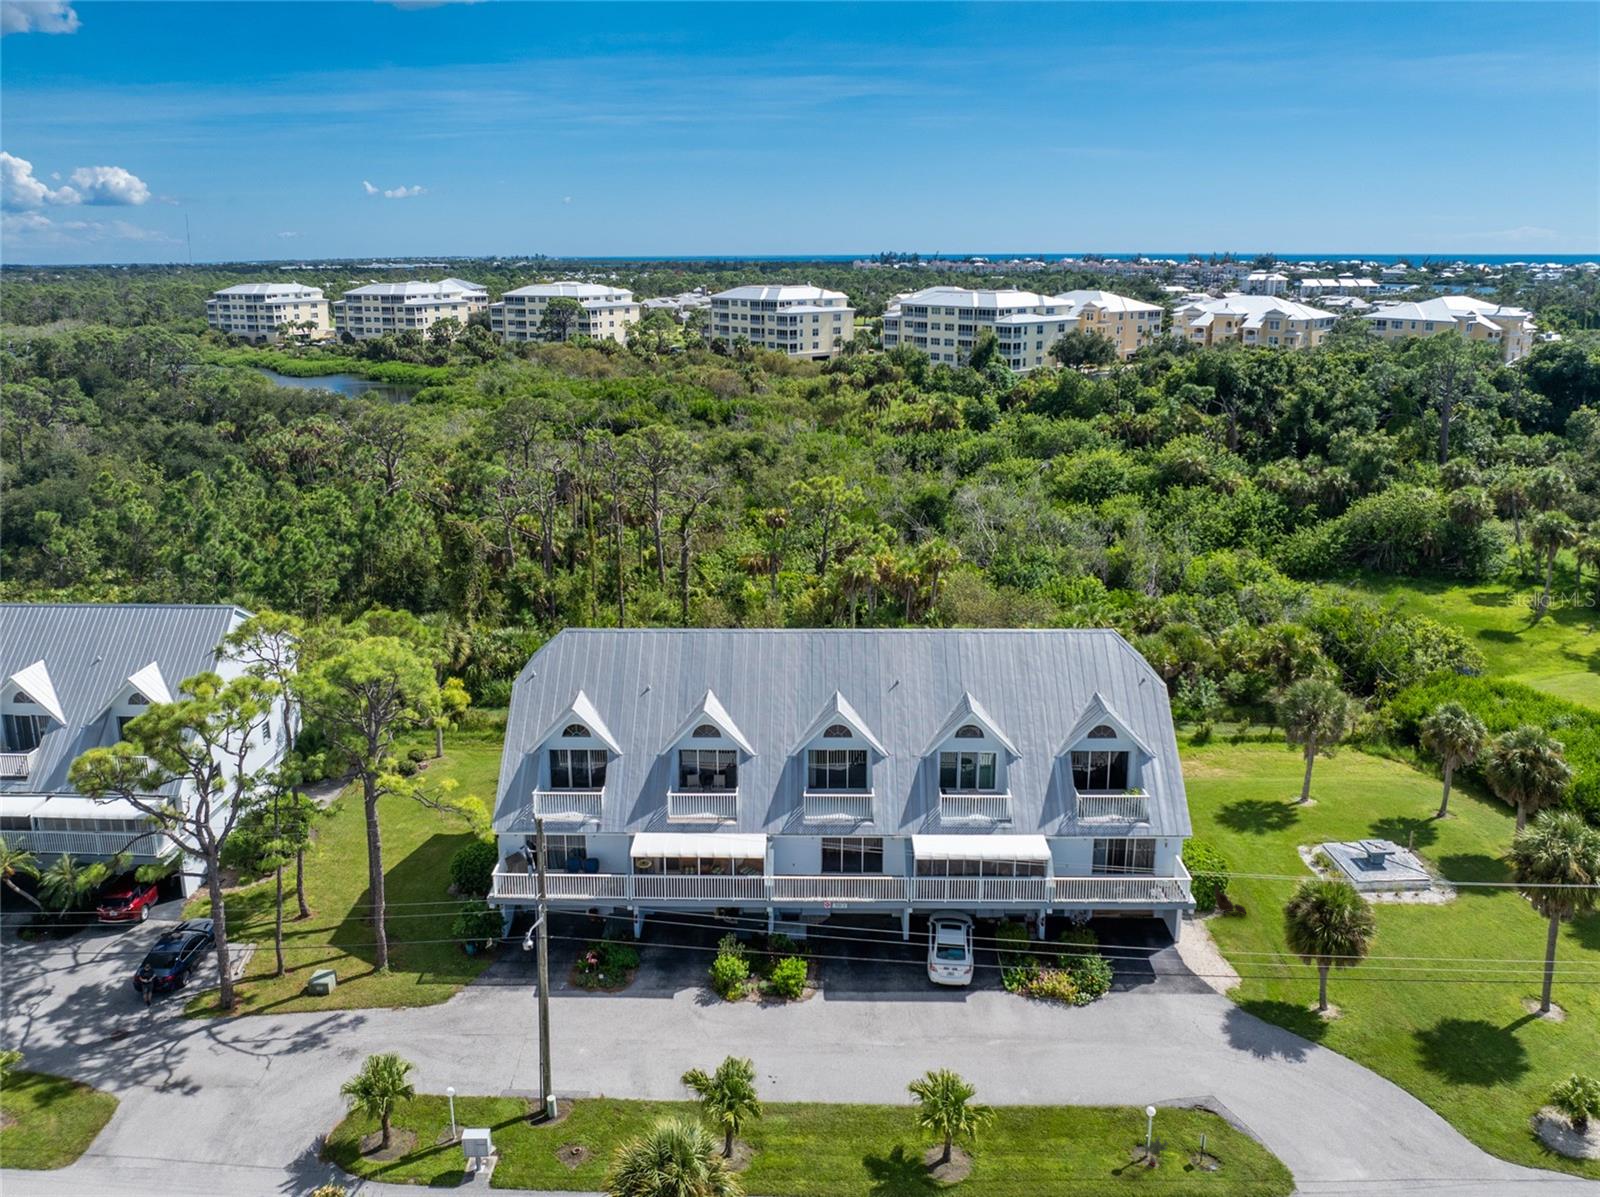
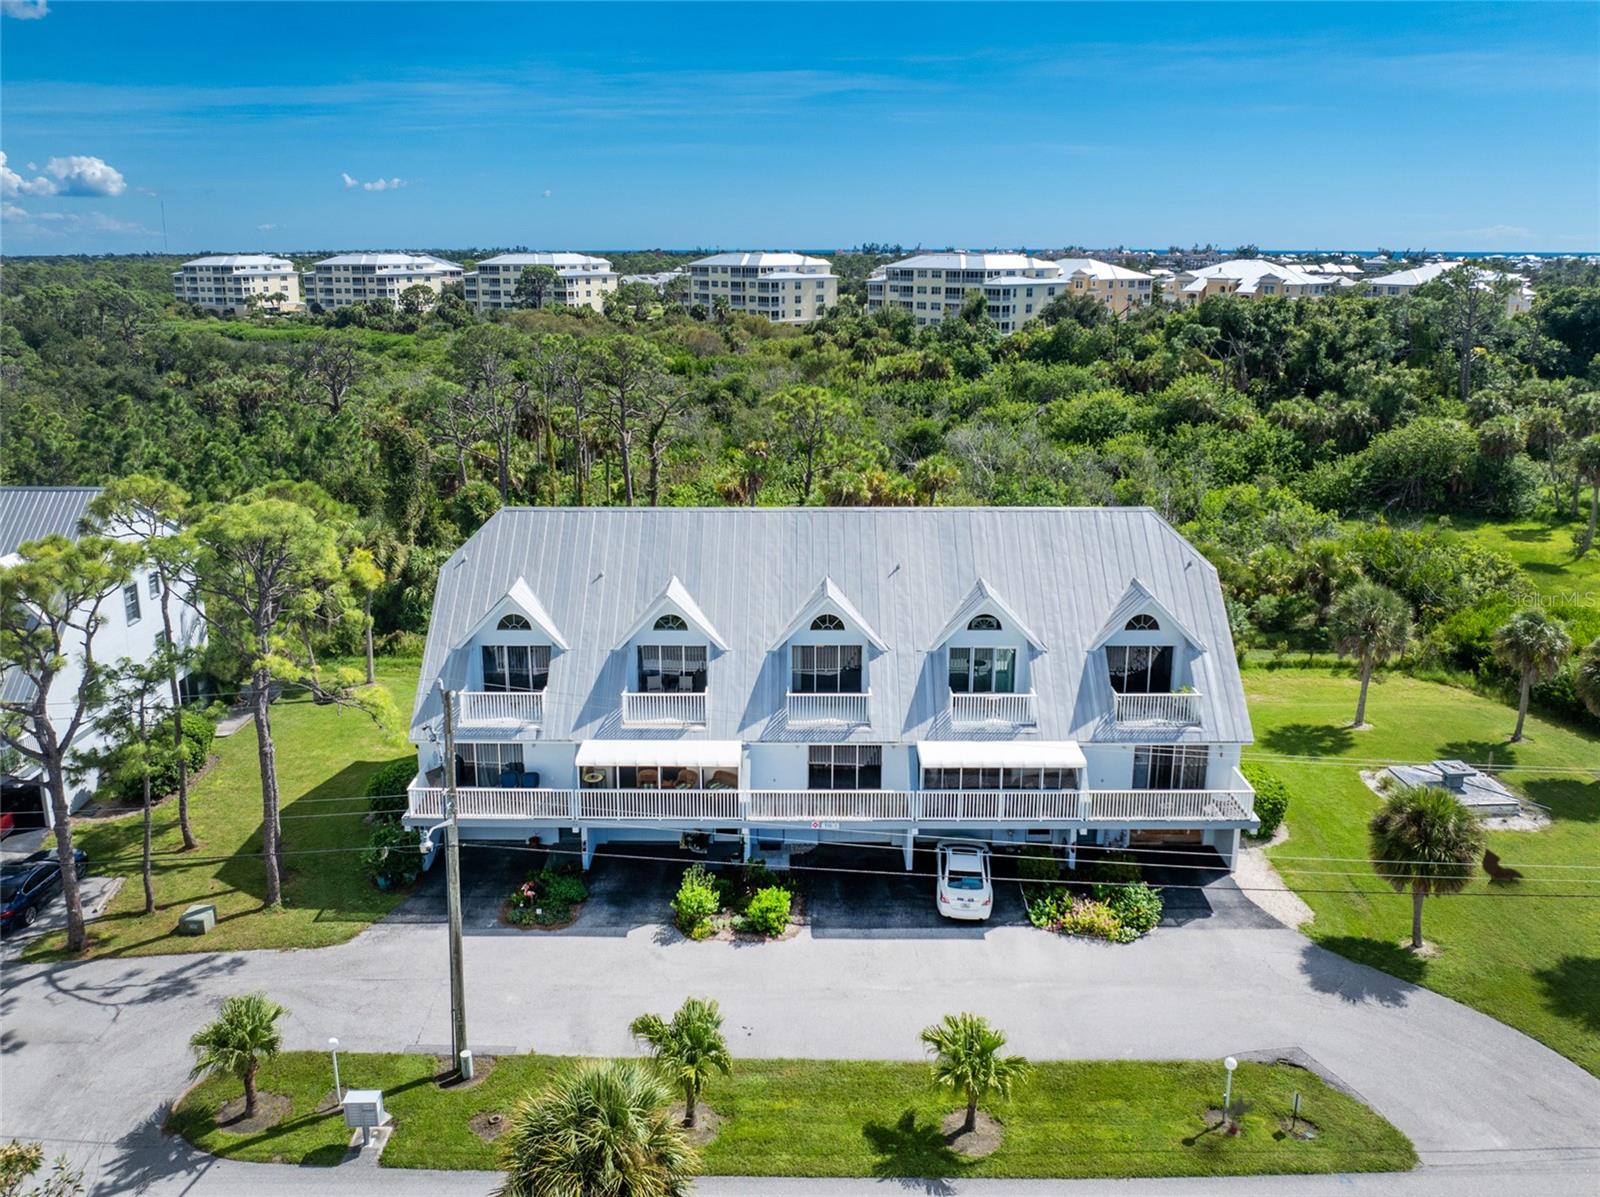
lounge chair: present [1215,885,1246,916] -> present [1482,849,1524,882]

